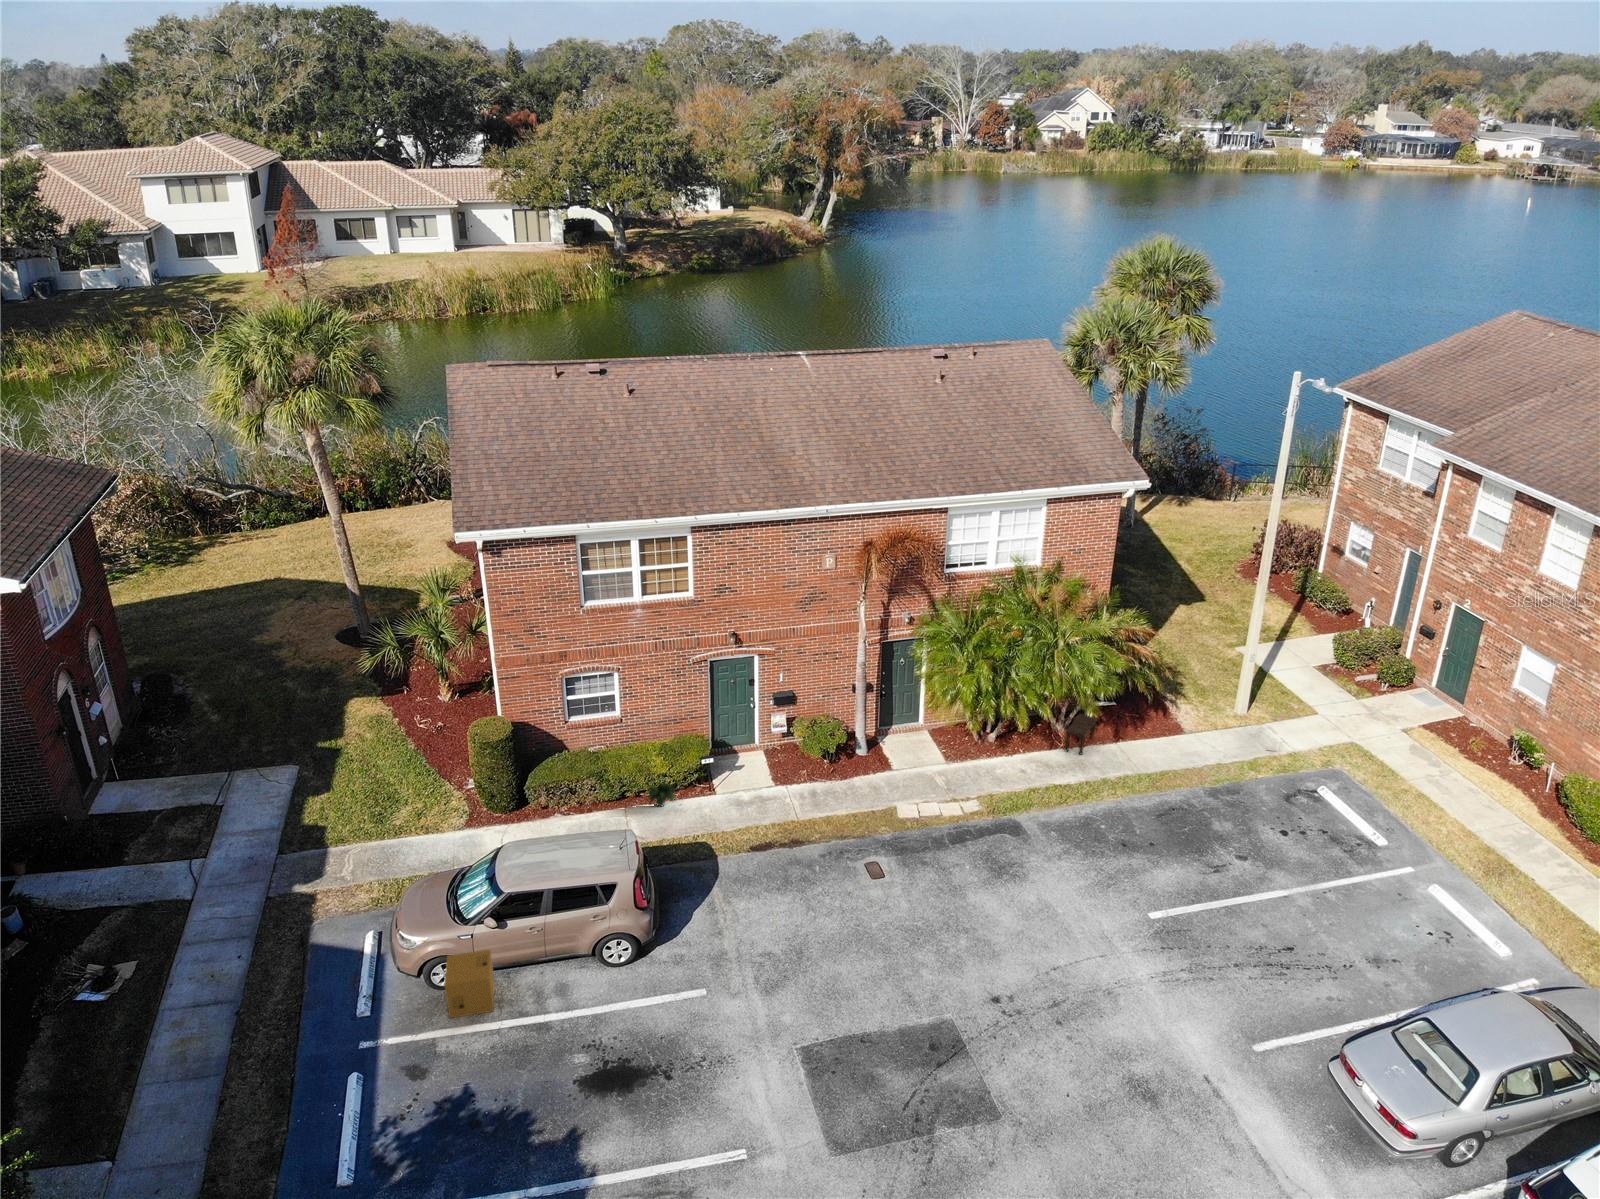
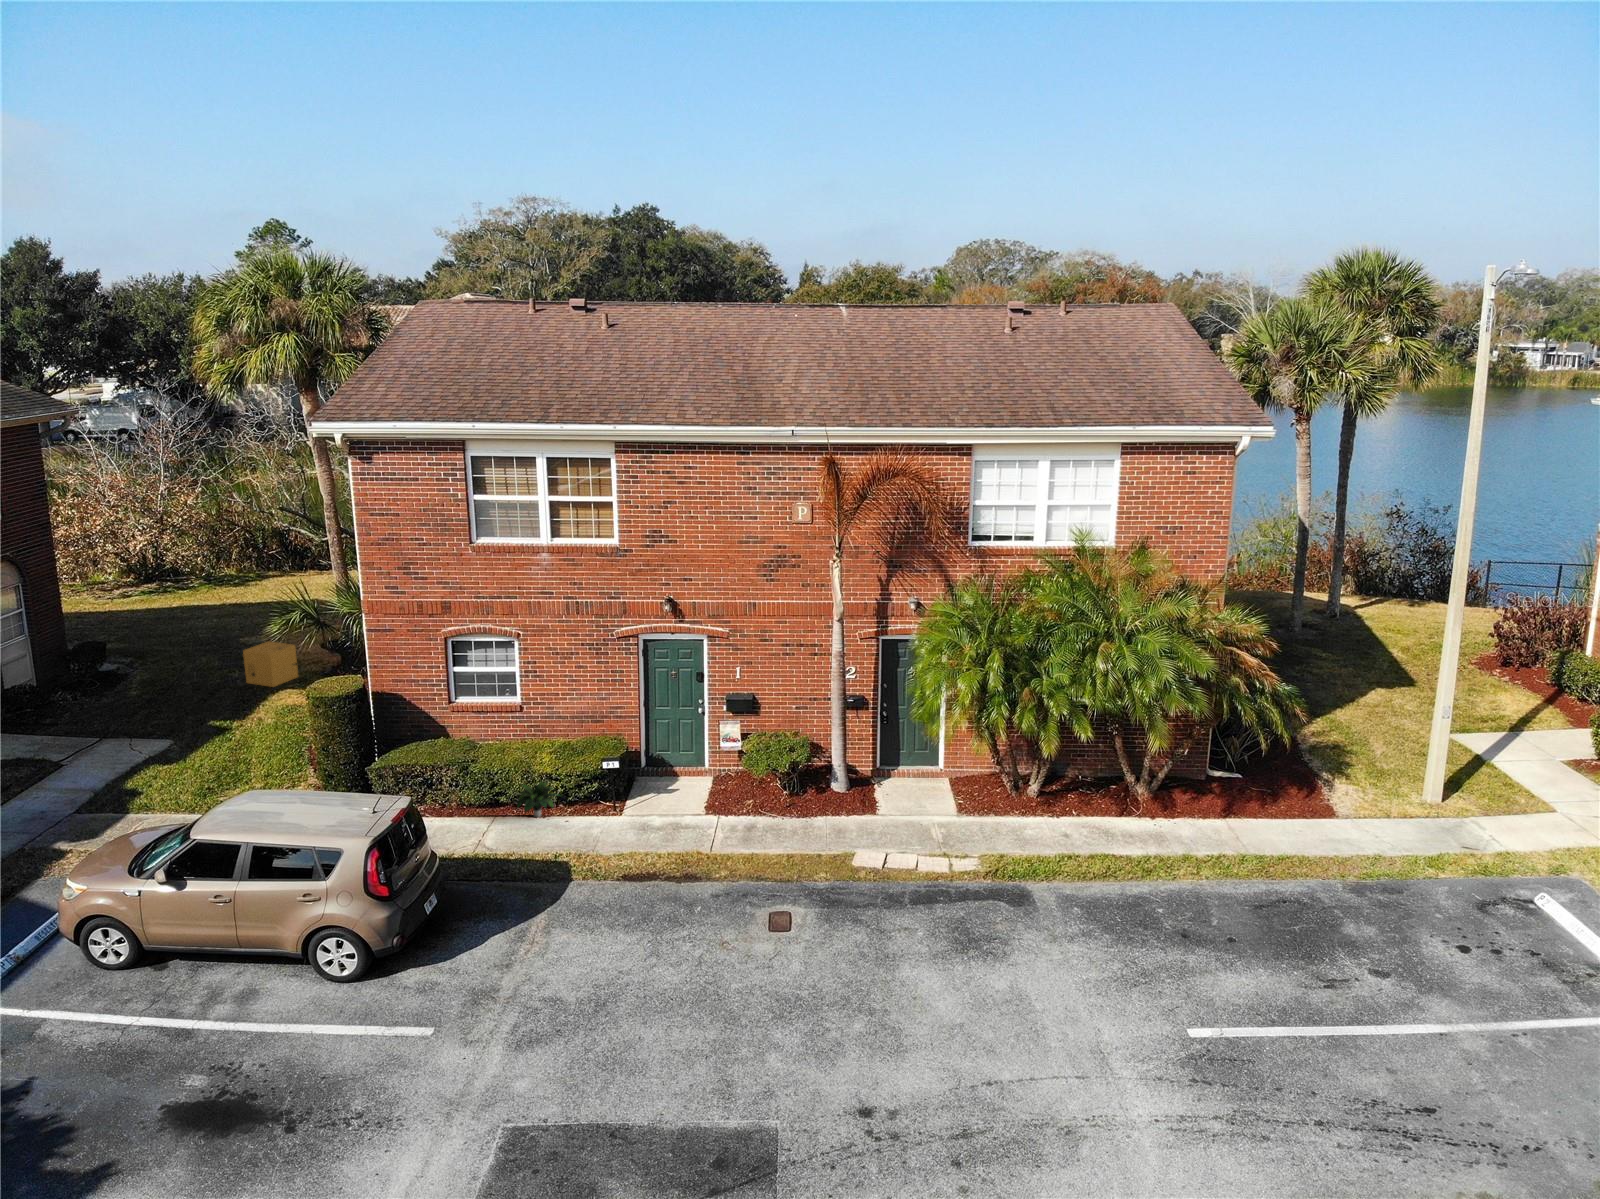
bench: present [1064,714,1097,754] -> none [1135,768,1192,823]
cardboard box: present [444,950,495,1018] -> present [243,642,298,687]

